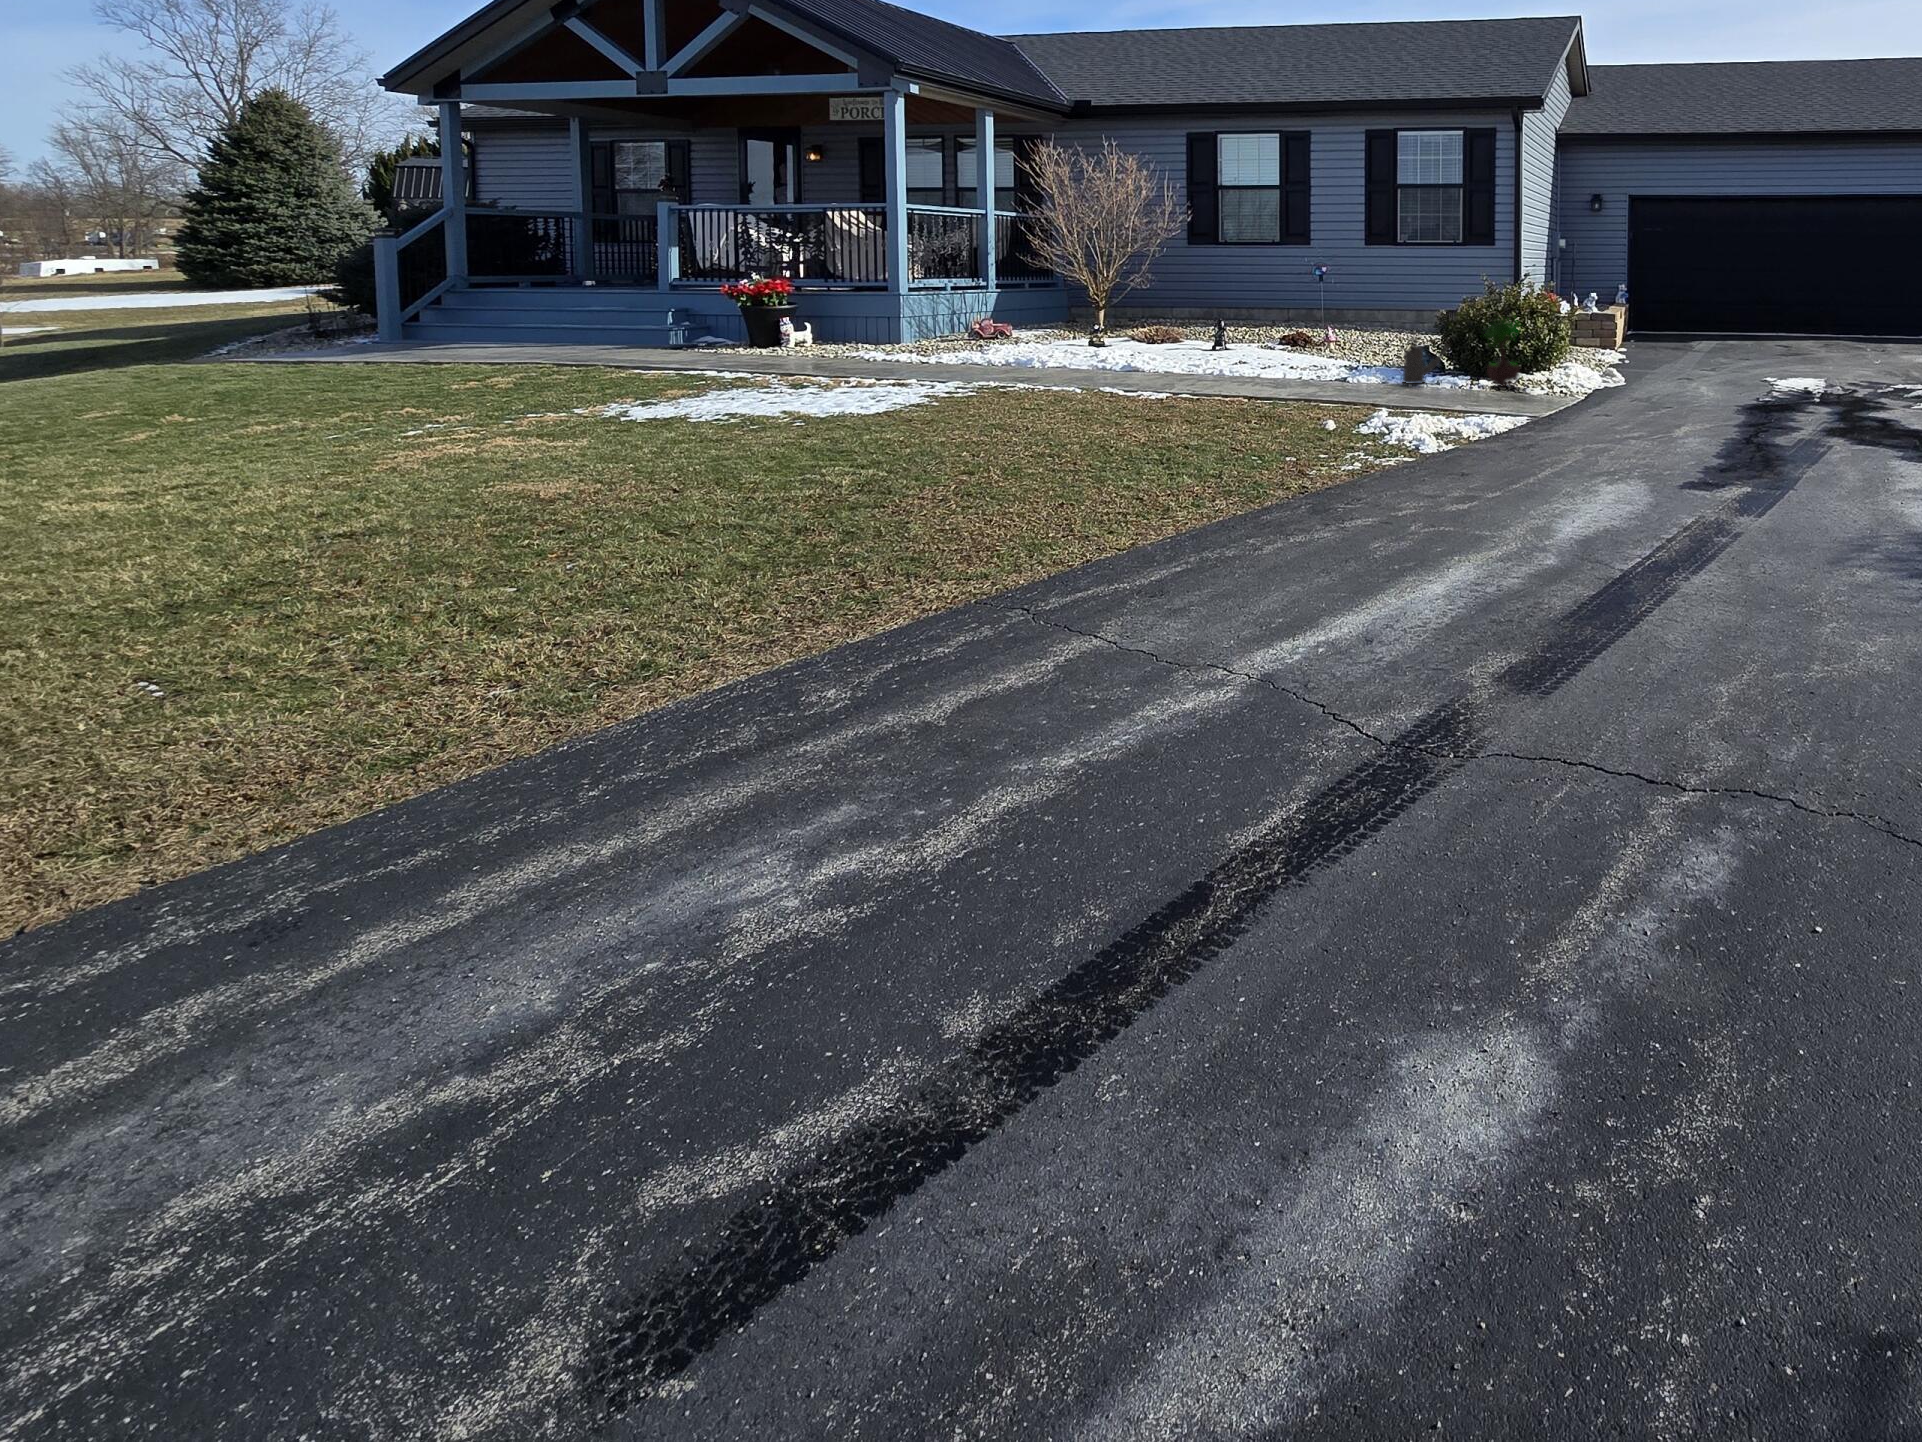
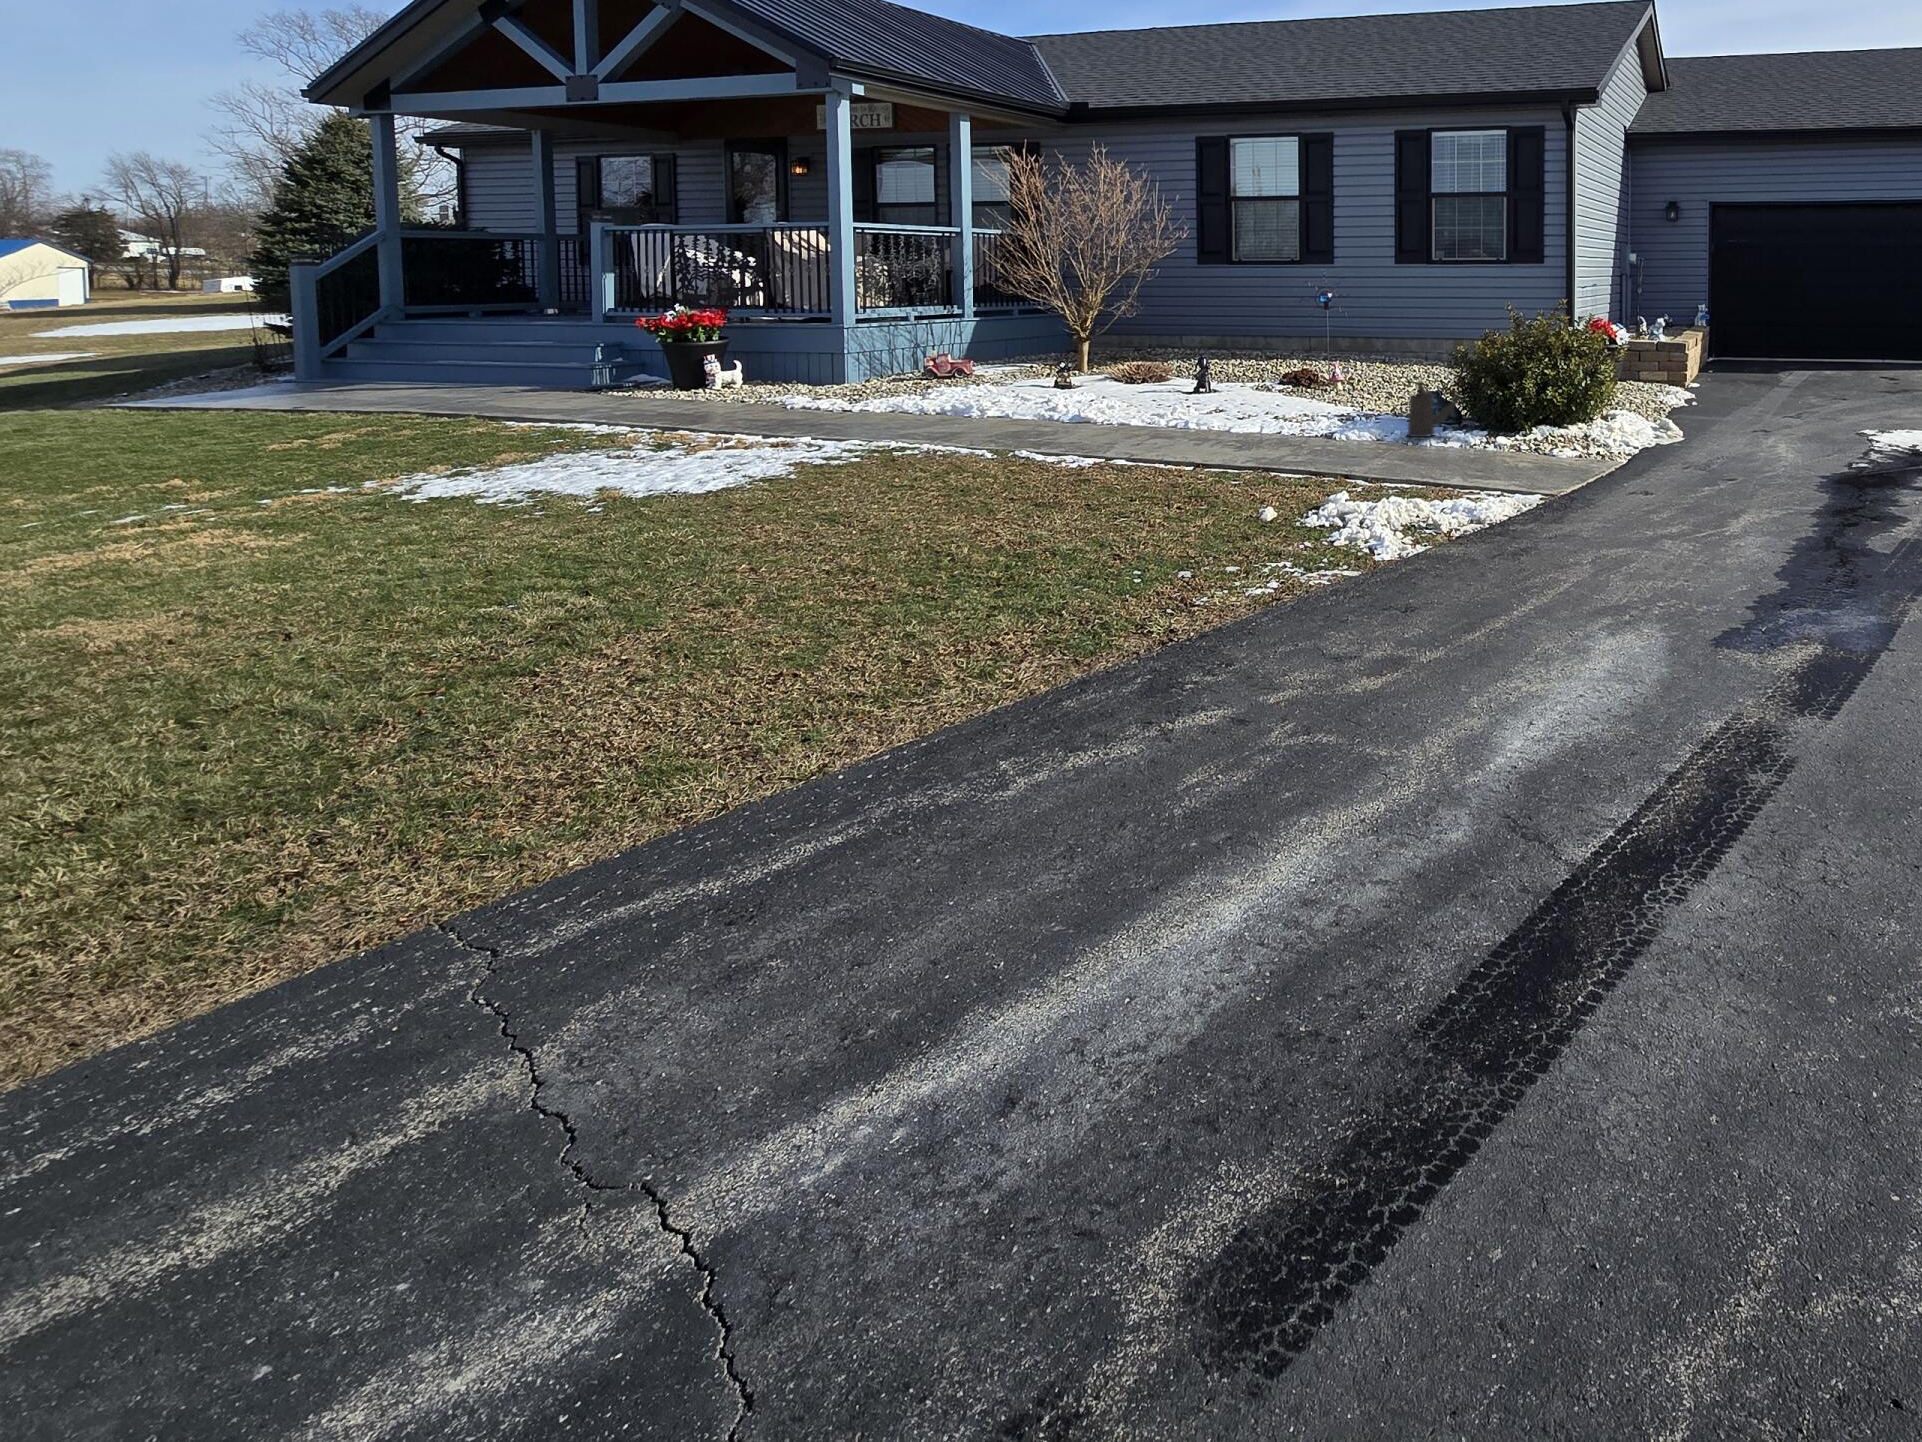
potted tree: present [1484,317,1520,386] -> none [1497,349,1552,442]

